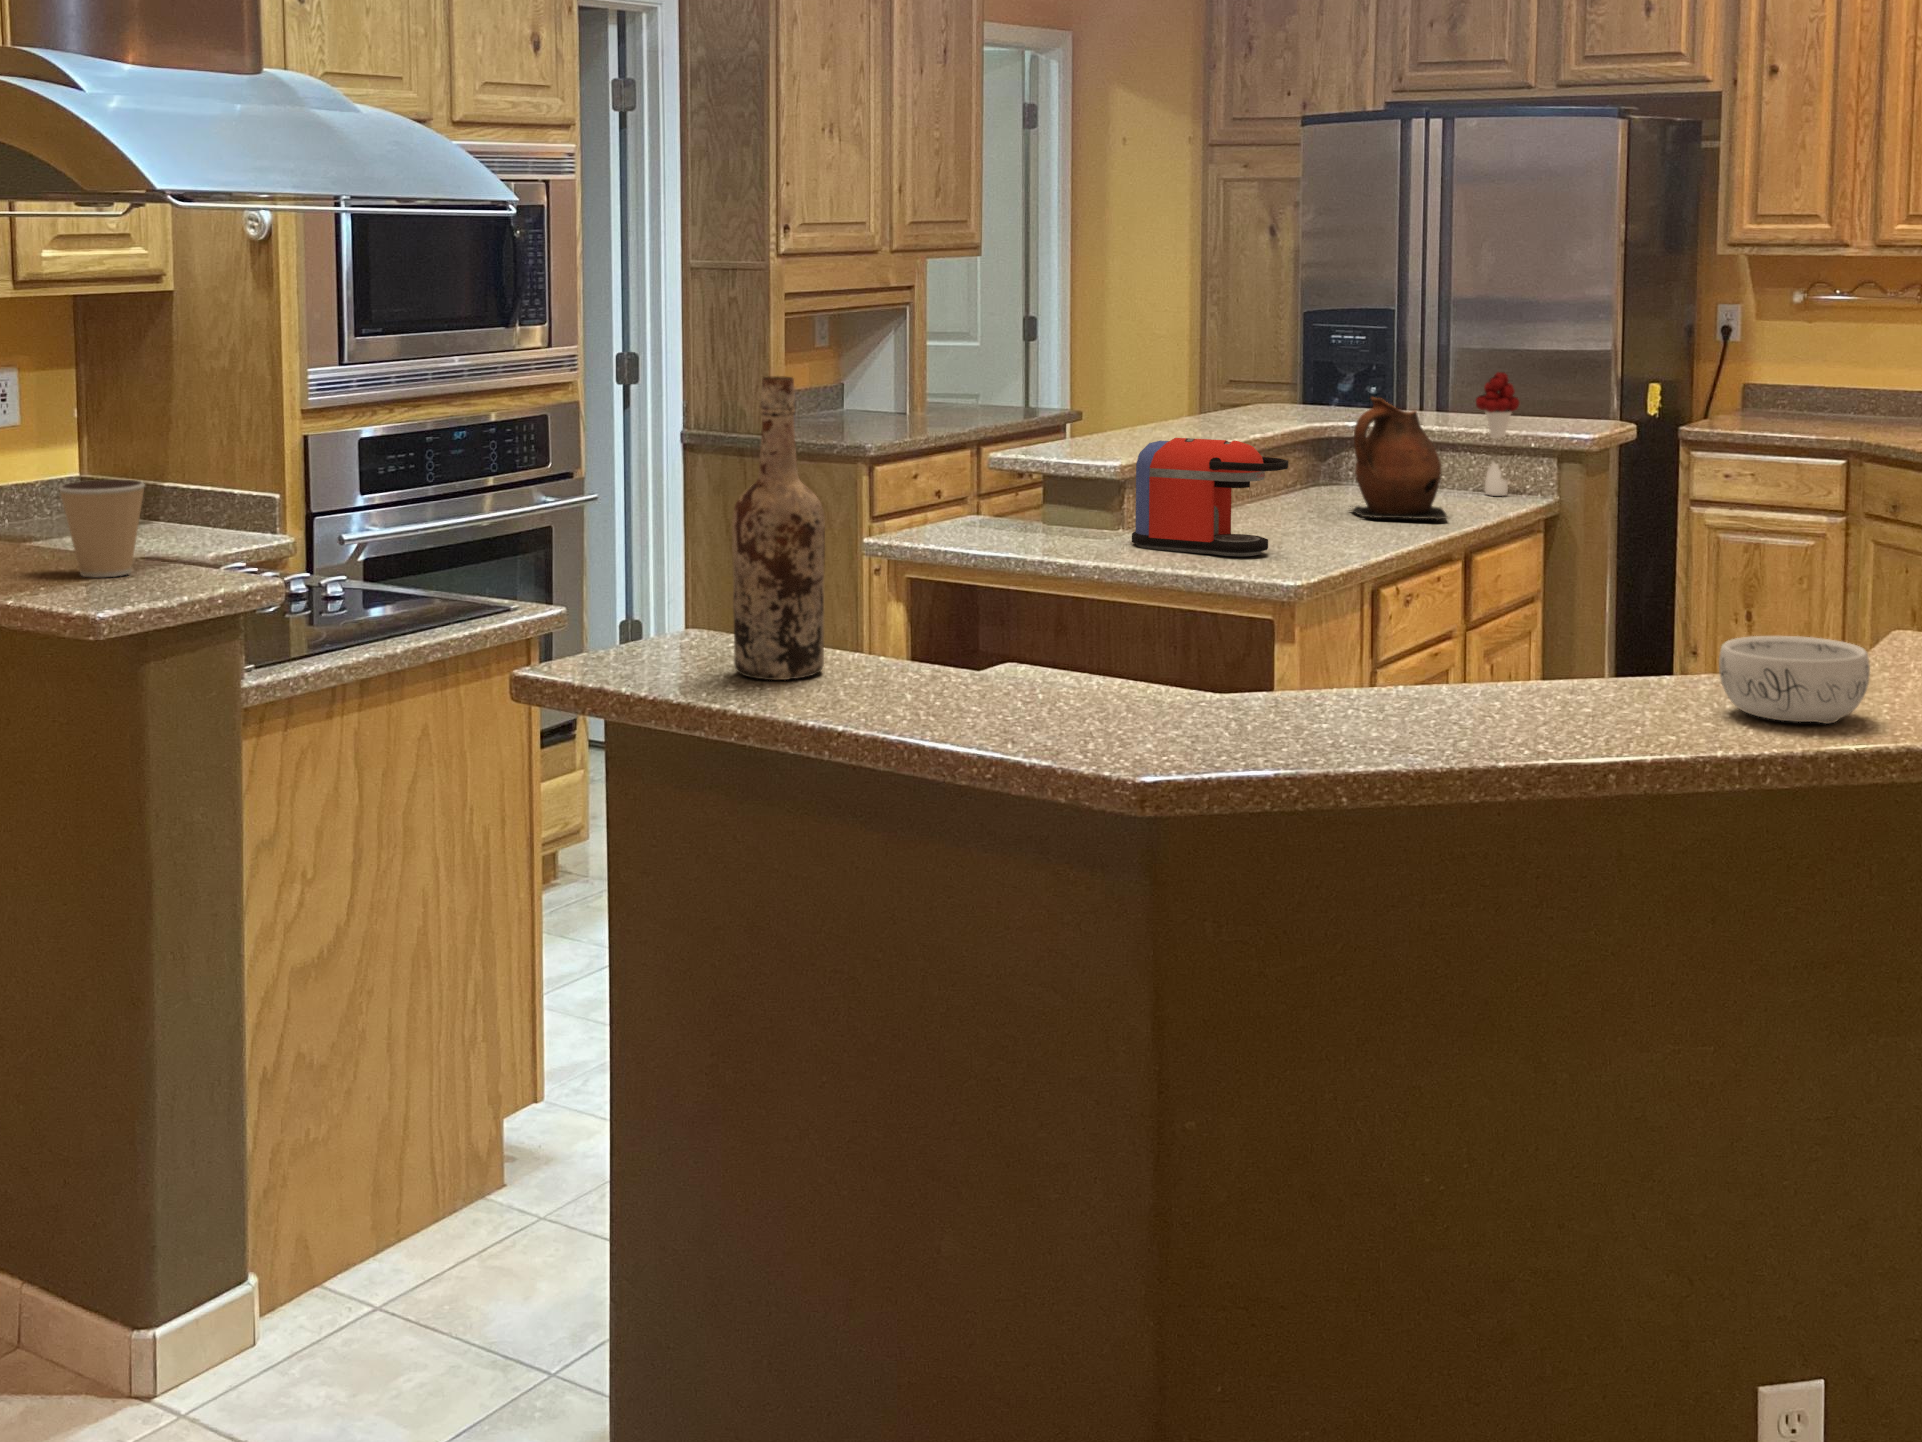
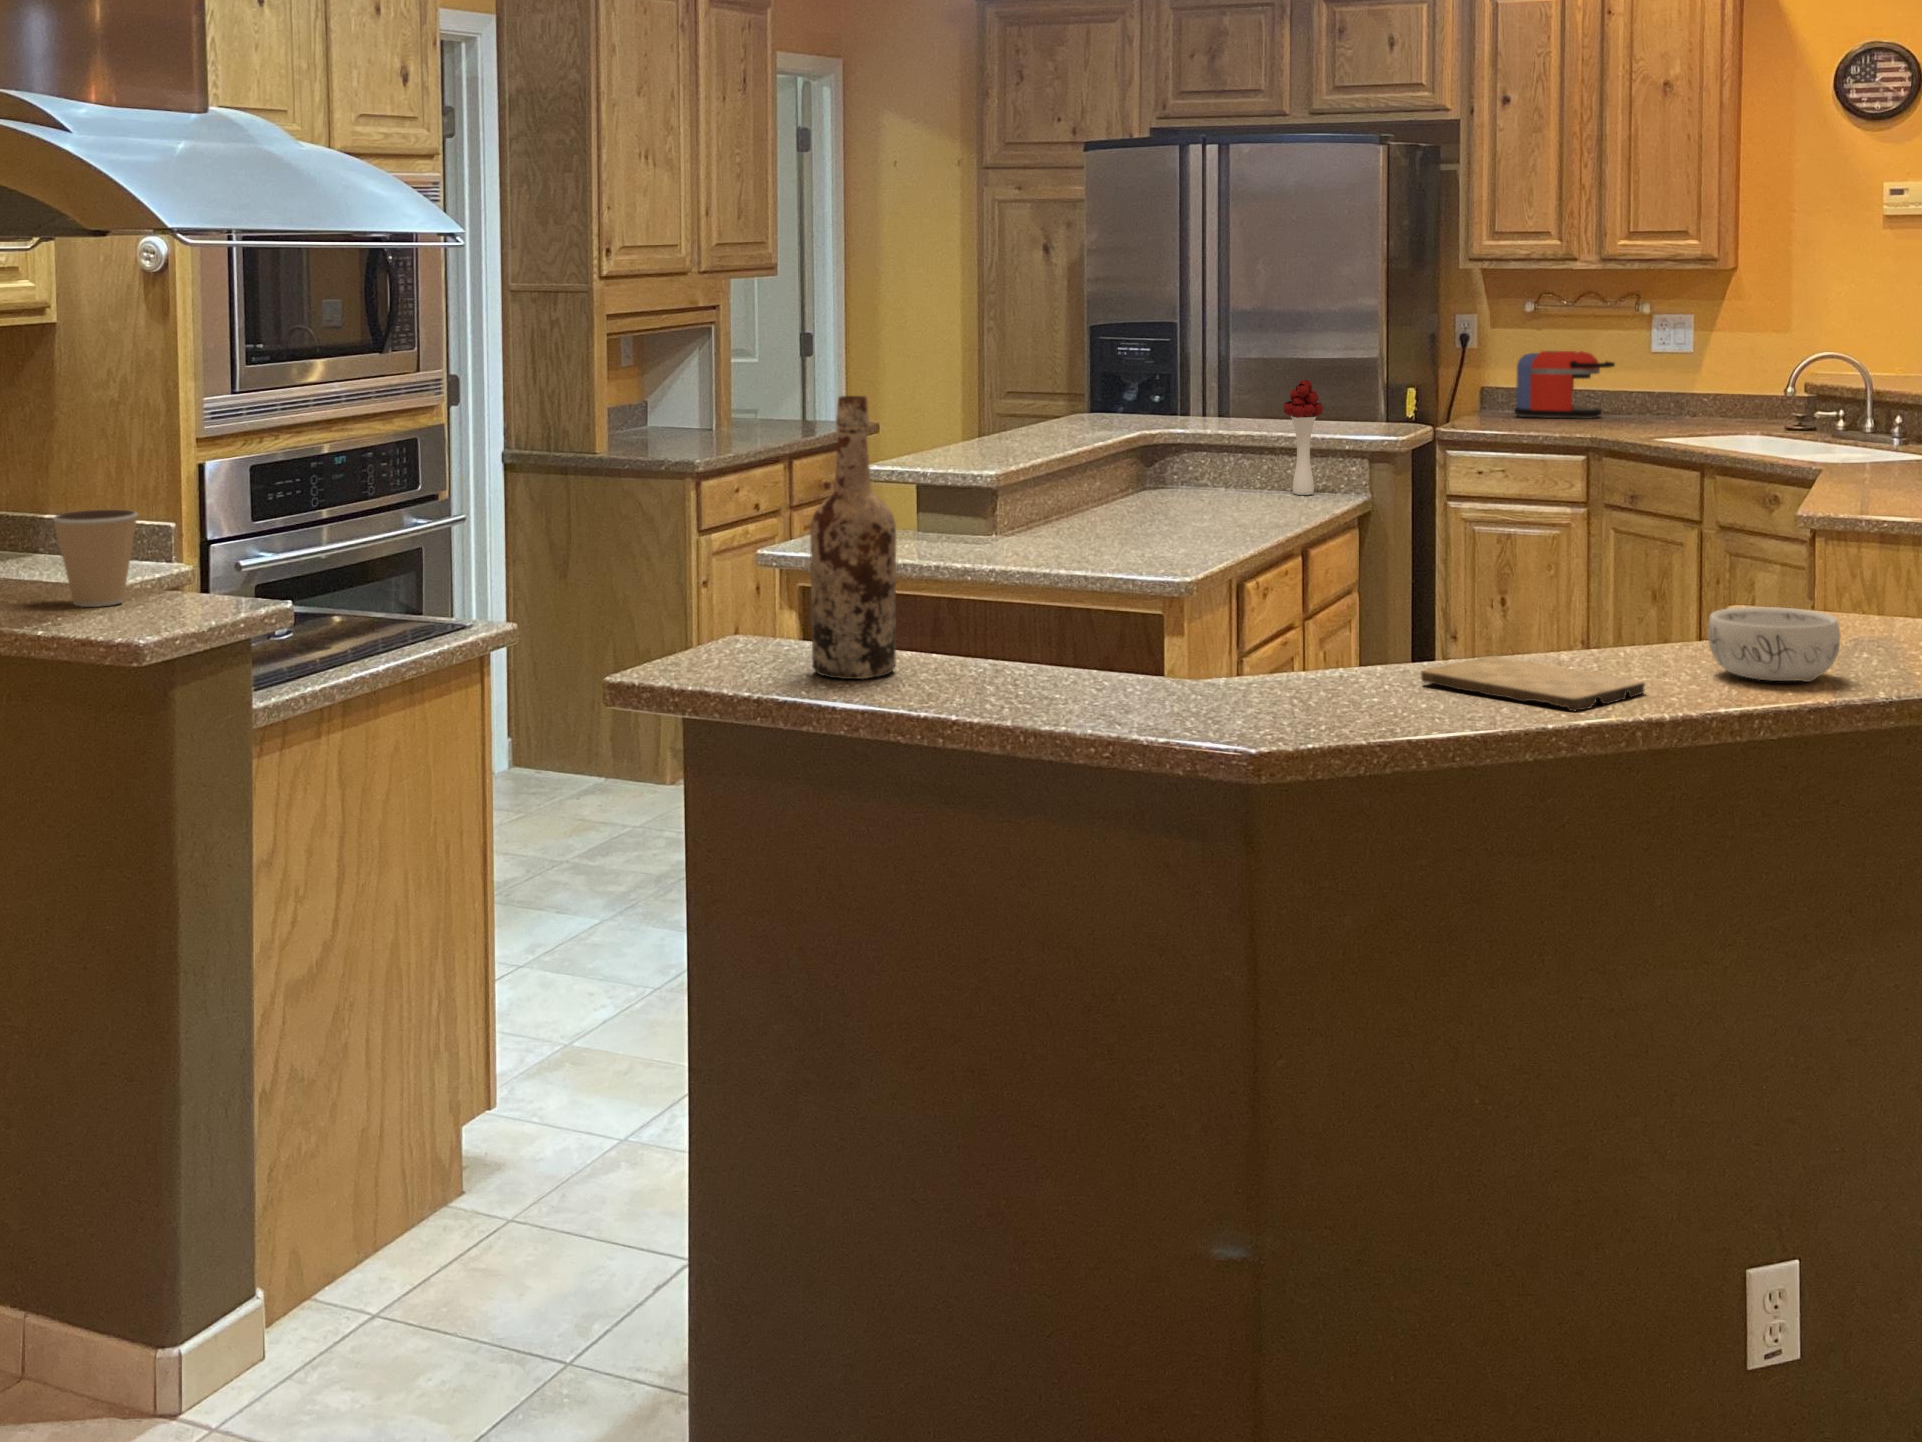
ceramic pitcher: present [1352,398,1447,520] -> none [1181,406,1277,520]
coffee maker: present [1132,438,1288,556] -> present [1514,351,1615,419]
cutting board: none [1378,680,1624,748] -> present [1421,656,1645,711]

